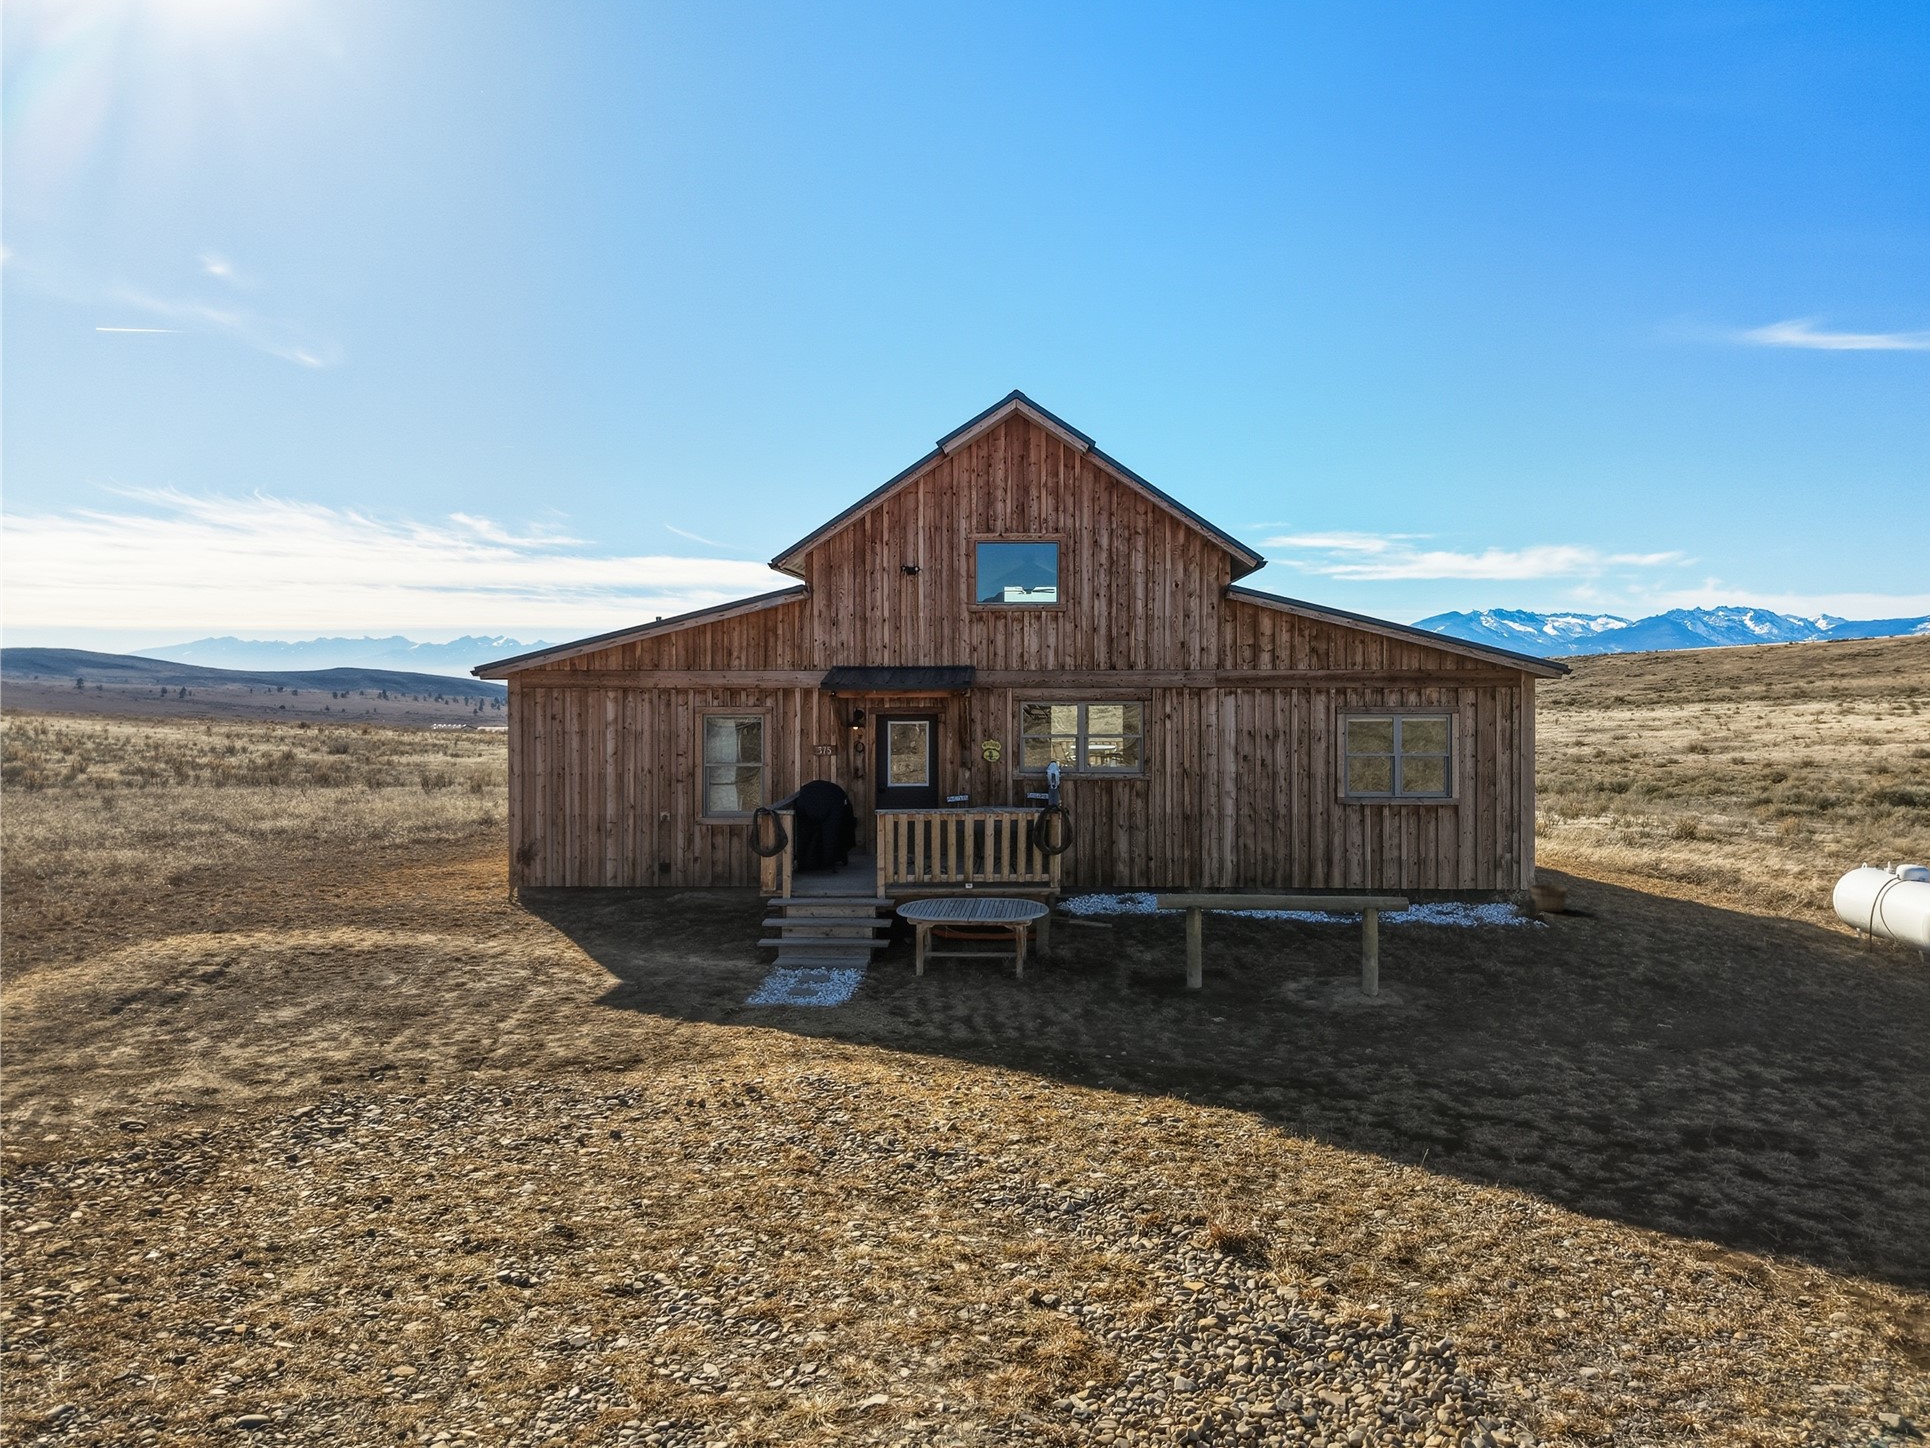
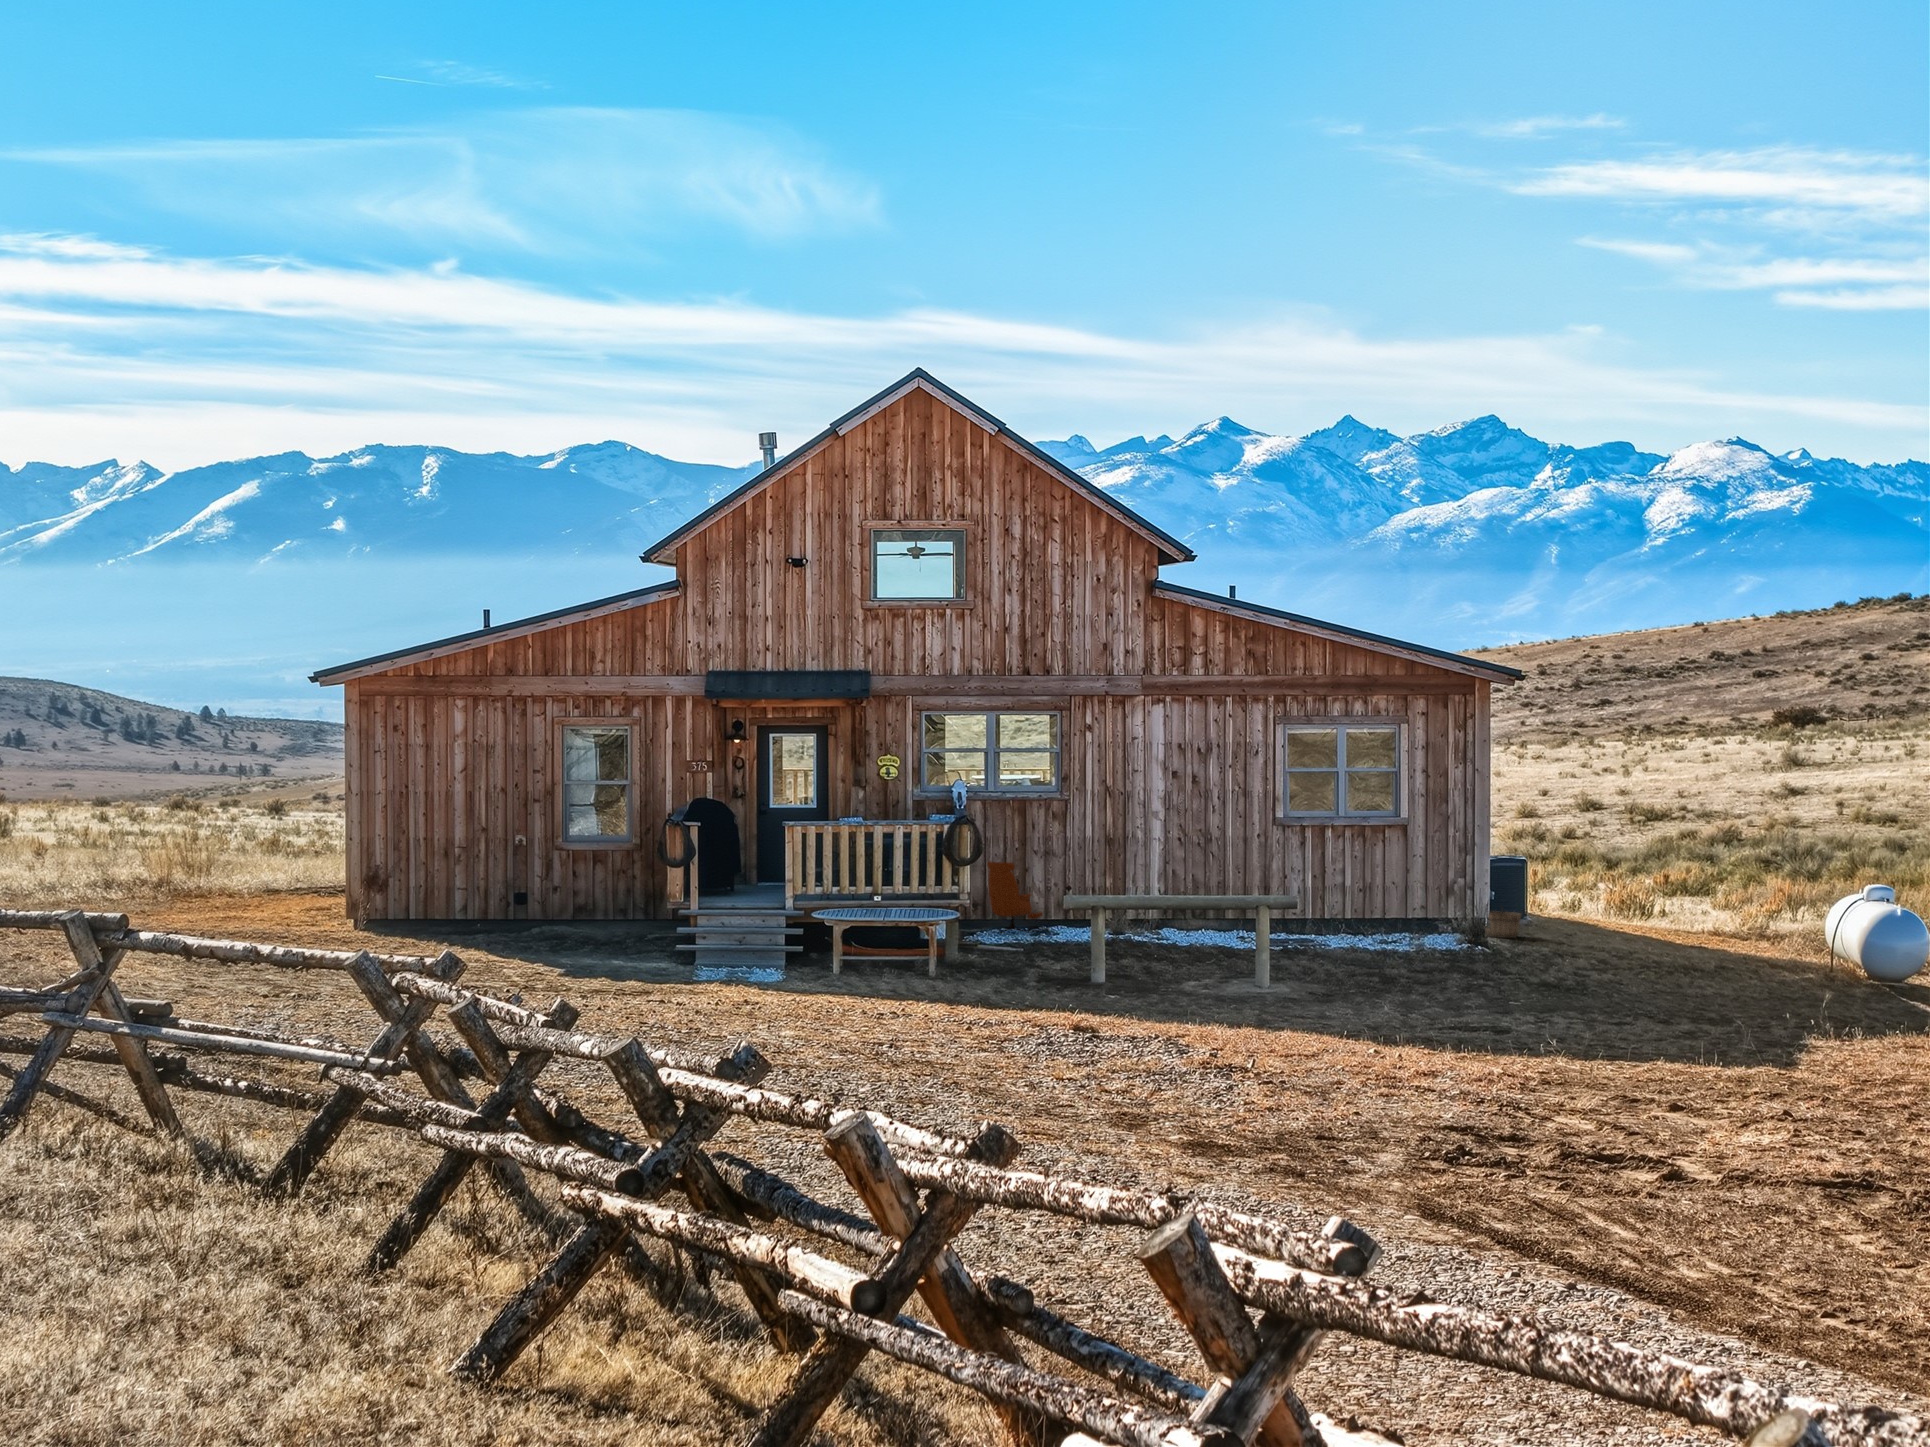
lounge chair: none [1076,841,1135,908] -> present [987,861,1048,934]

